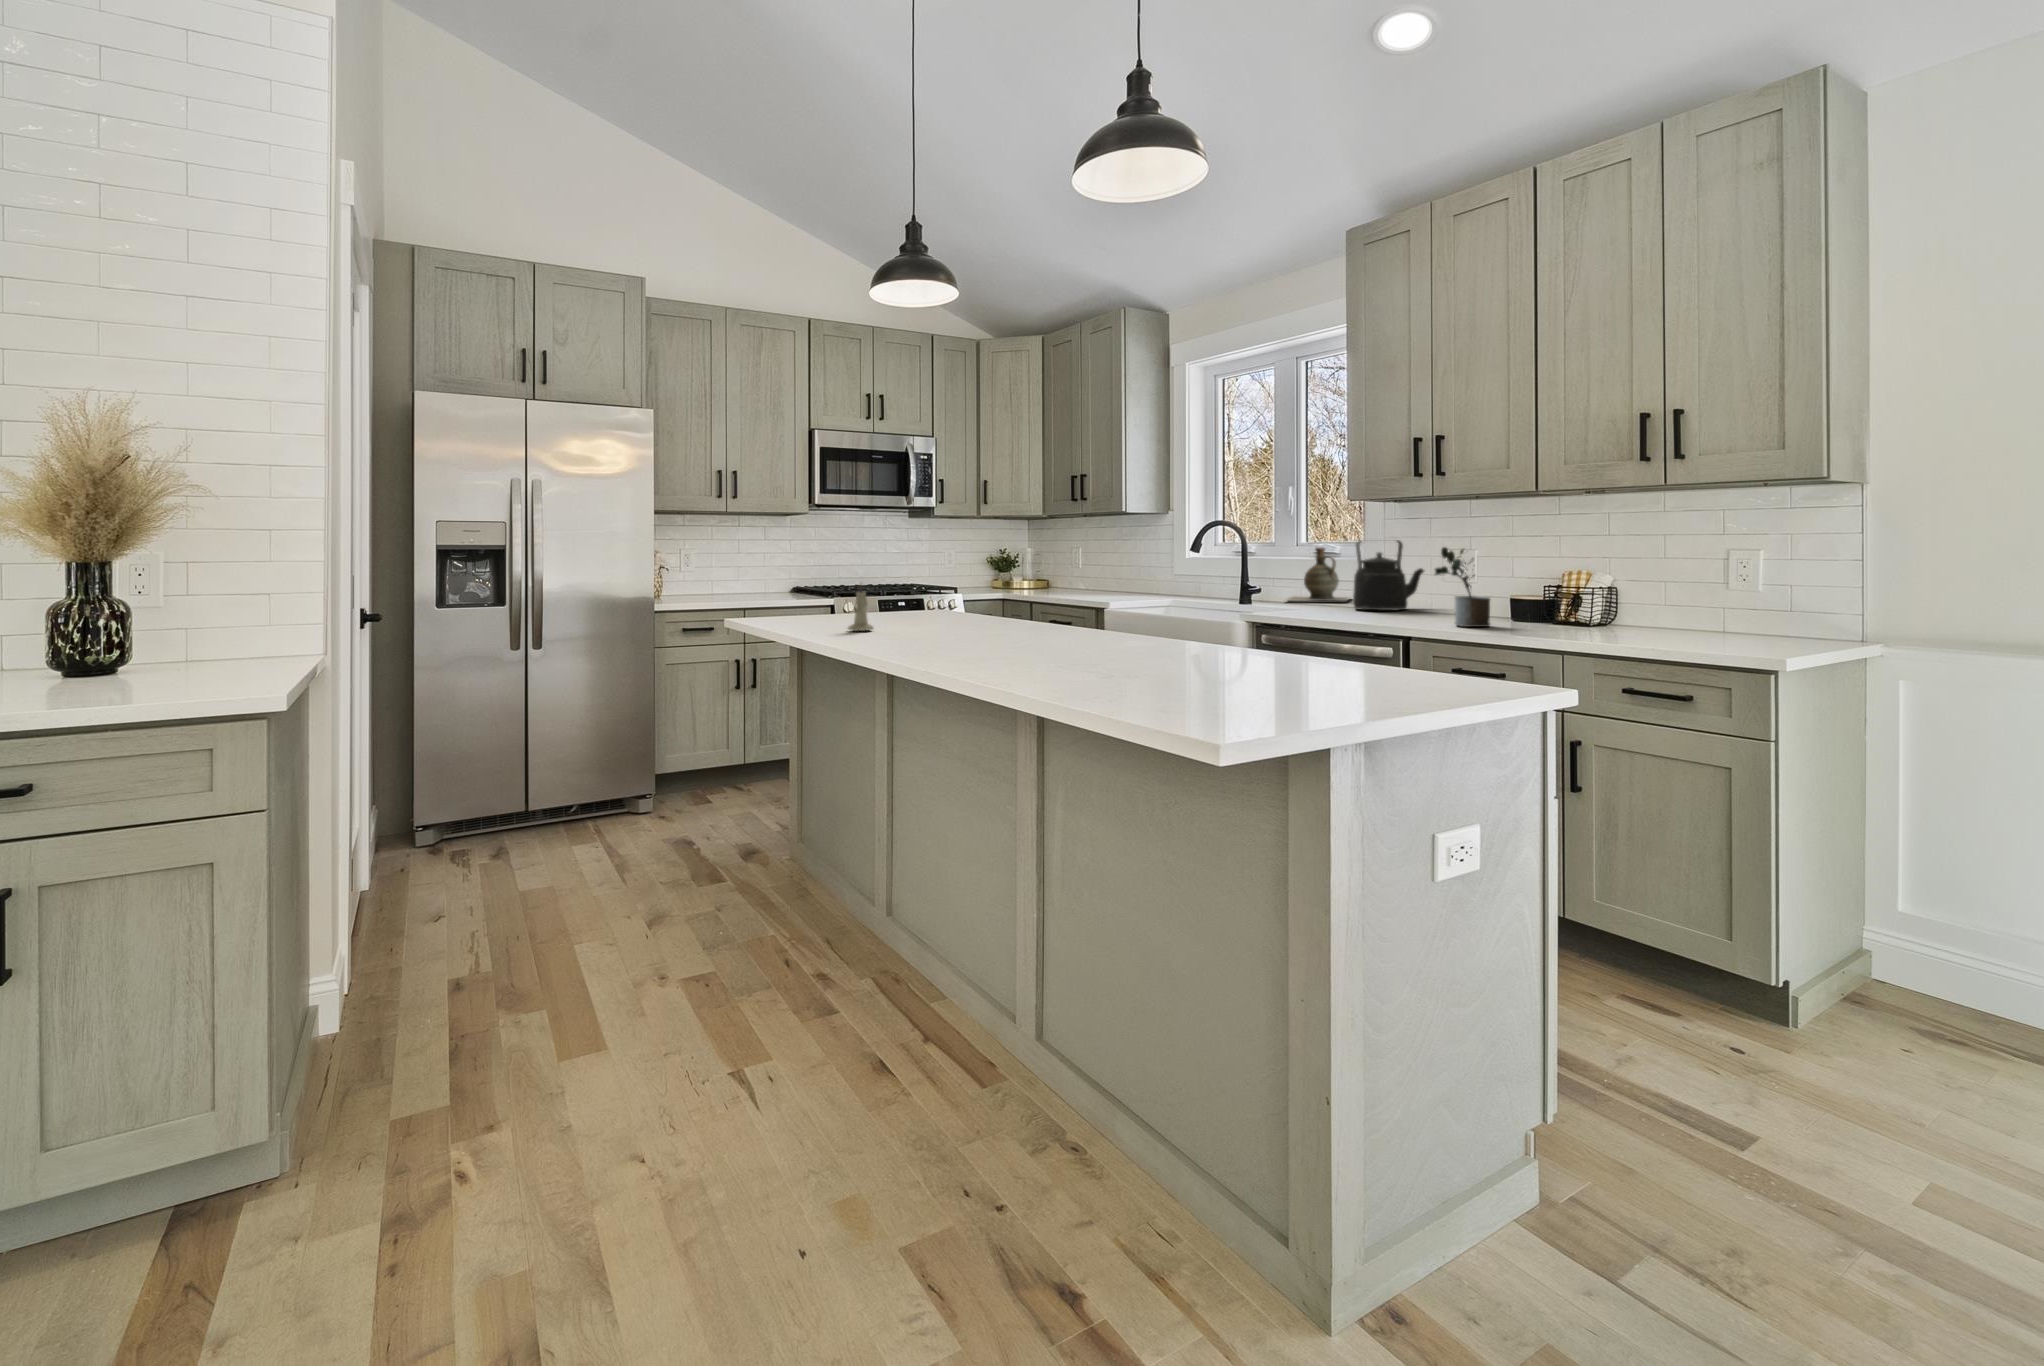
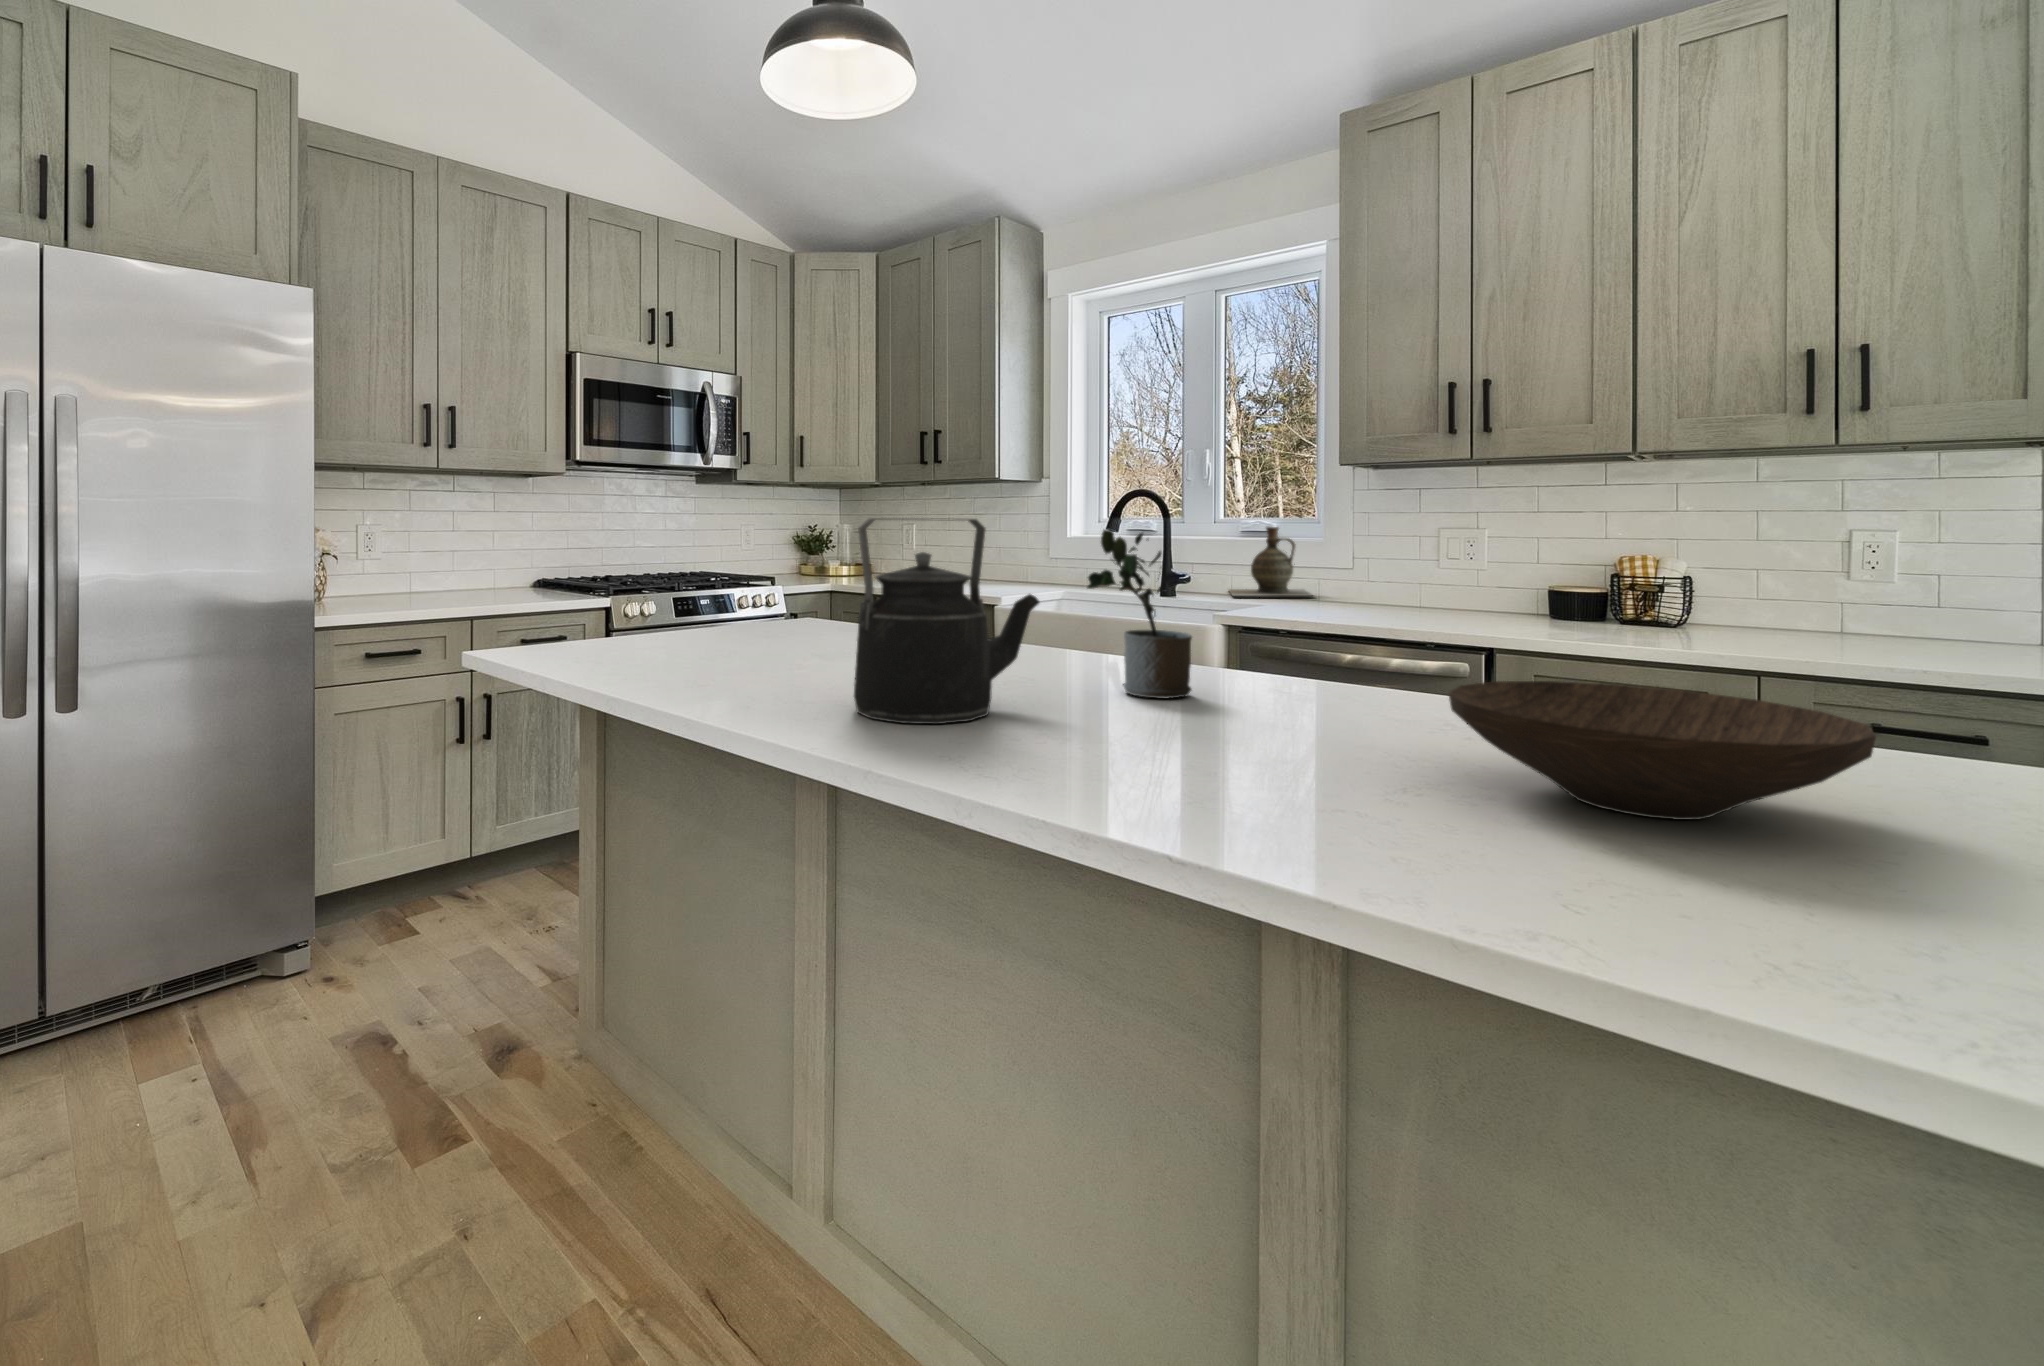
kettle: present [1353,540,1424,610] -> present [854,518,1039,724]
potted plant: present [1435,547,1490,627] -> present [1088,530,1192,699]
candle: present [848,585,873,631] -> none [731,588,780,682]
wooden bowl: none [1082,620,1224,669] -> present [1449,681,1876,820]

